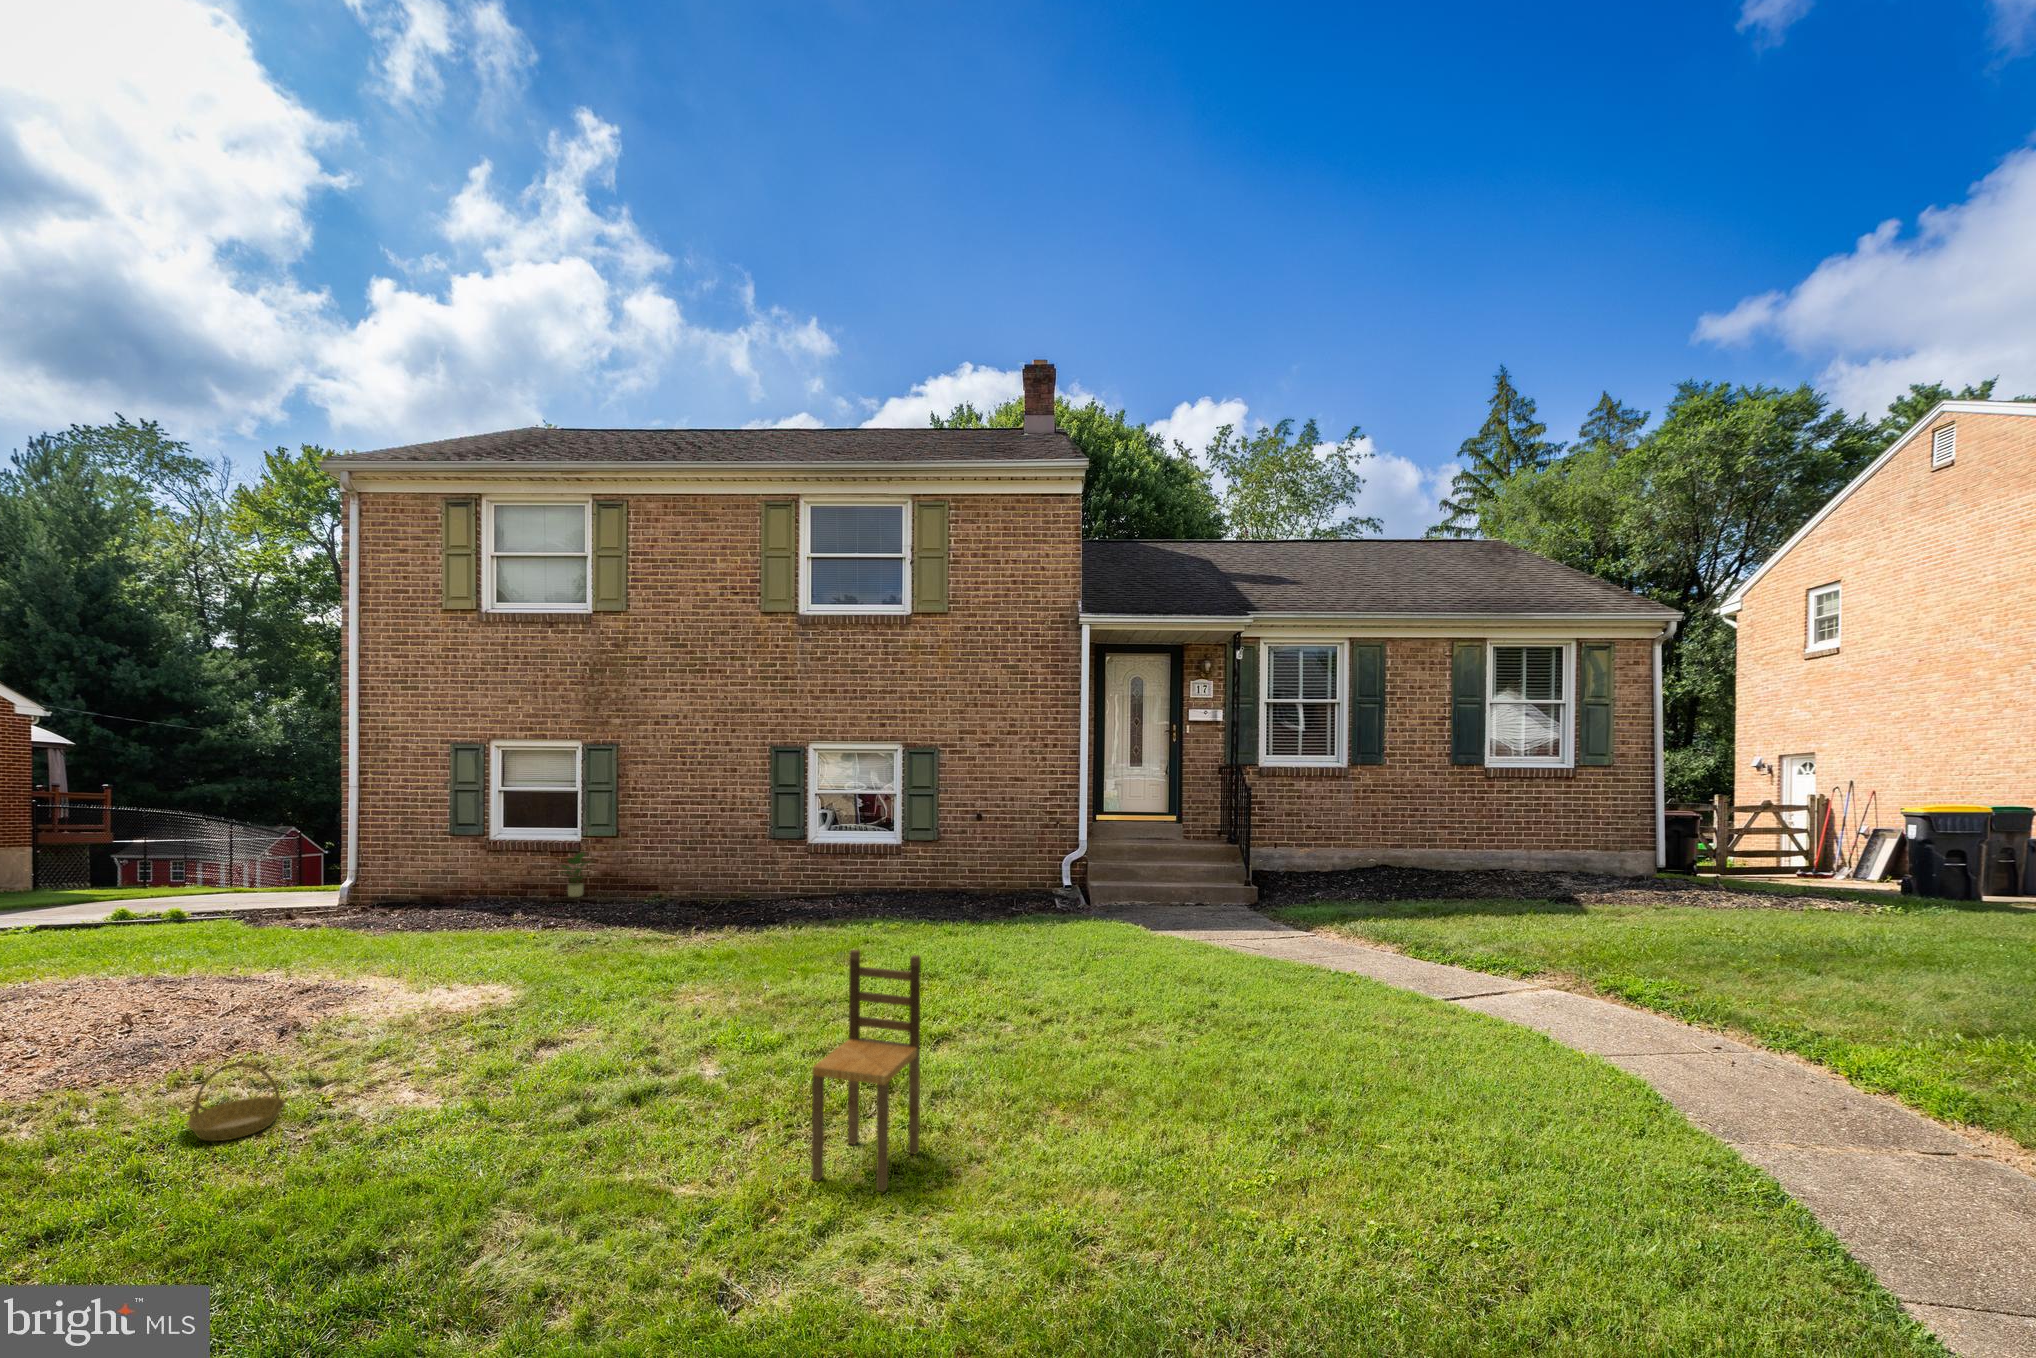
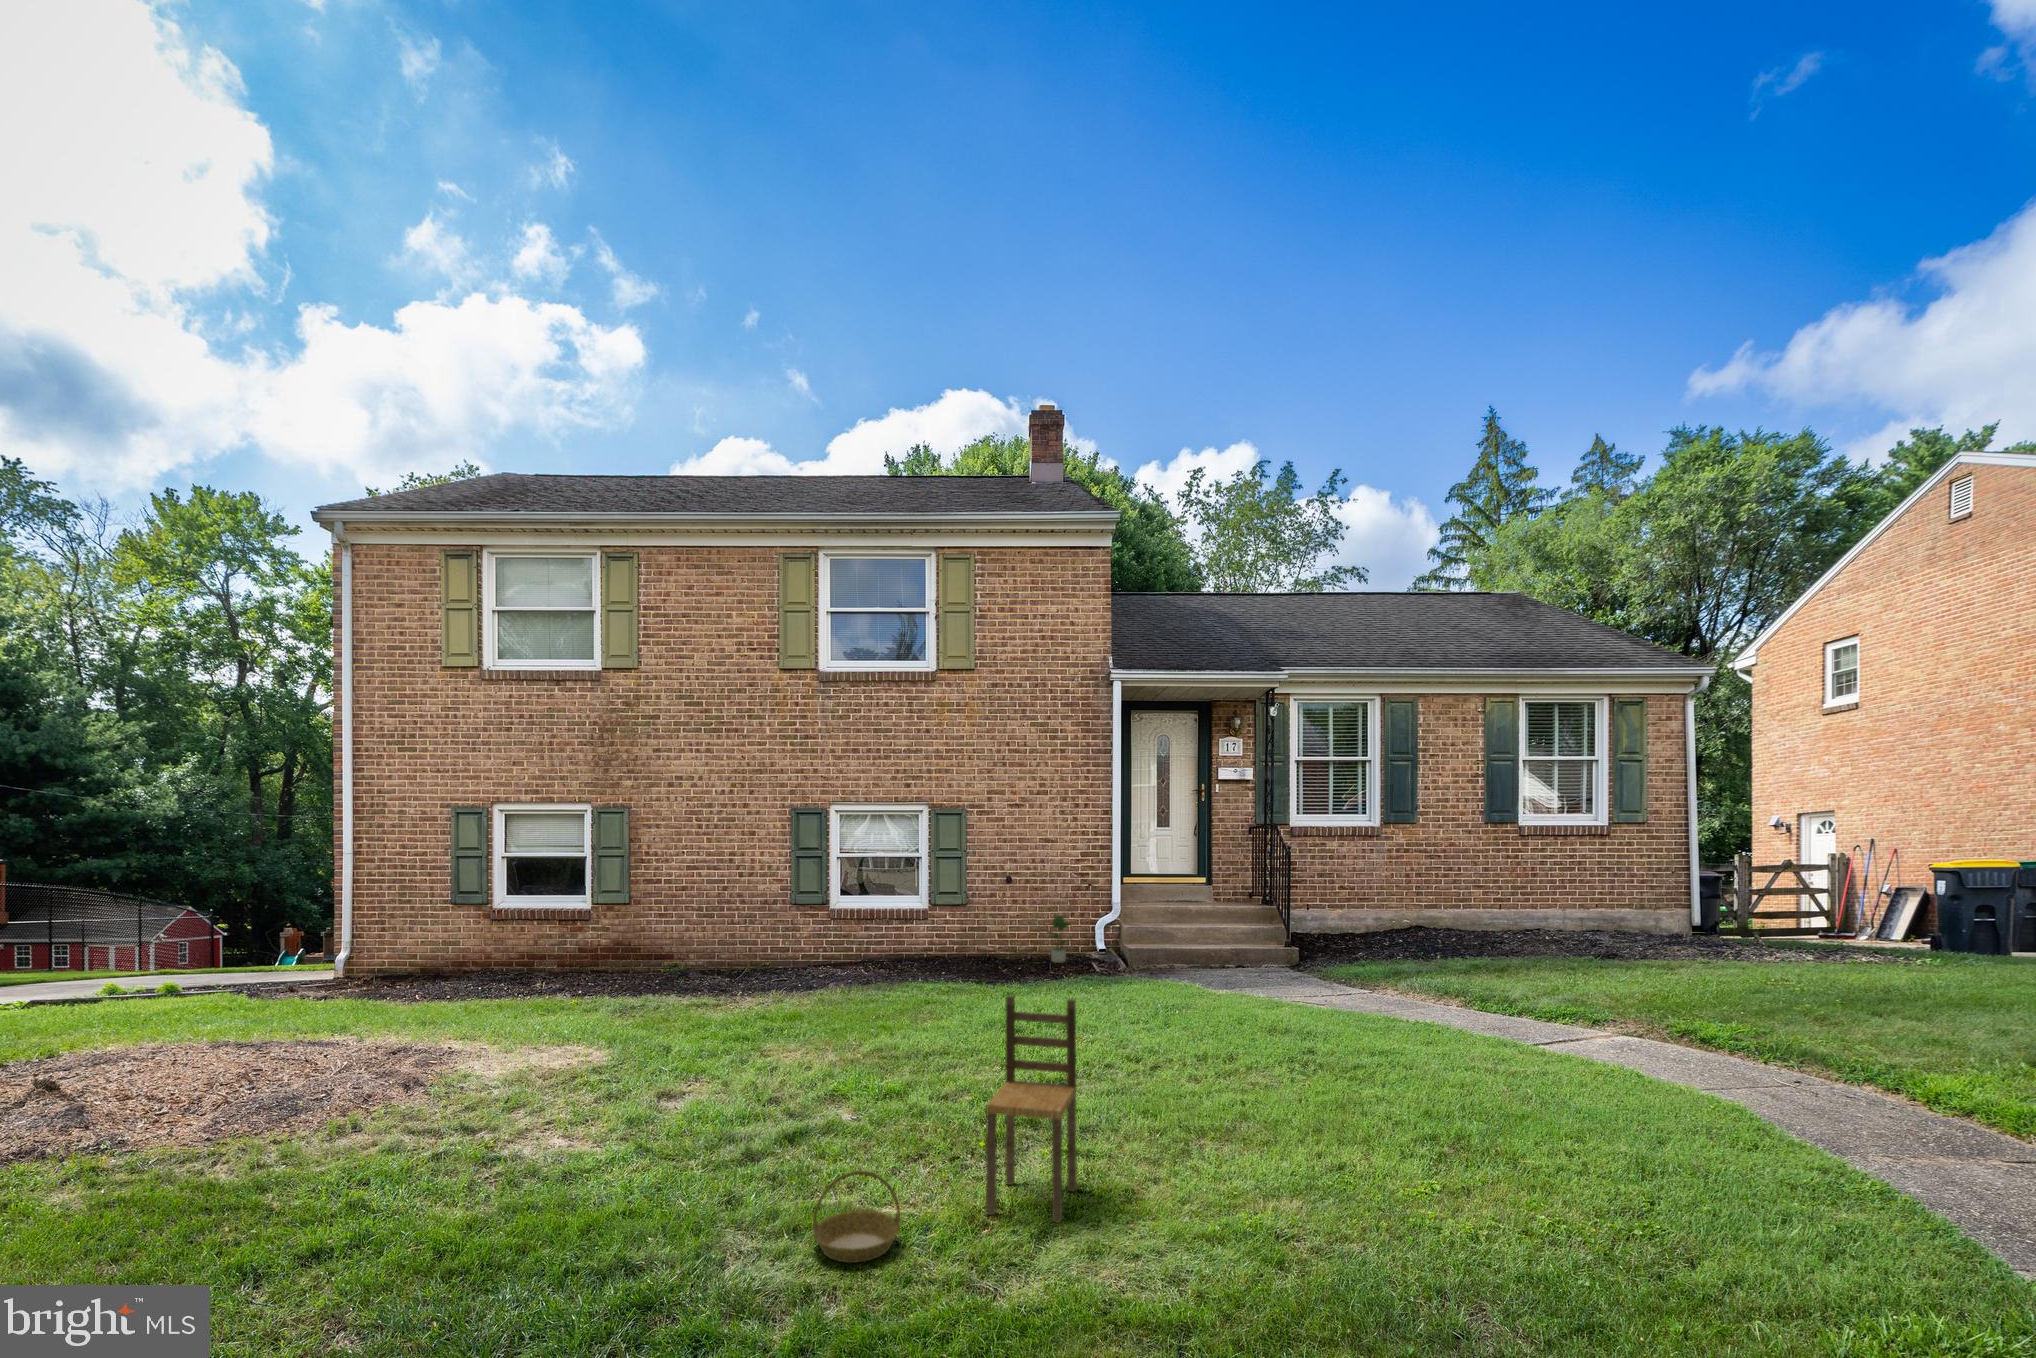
potted plant: present [562,852,588,897] -> present [1045,915,1070,963]
basket: present [188,1063,285,1141] -> present [813,1171,900,1263]

